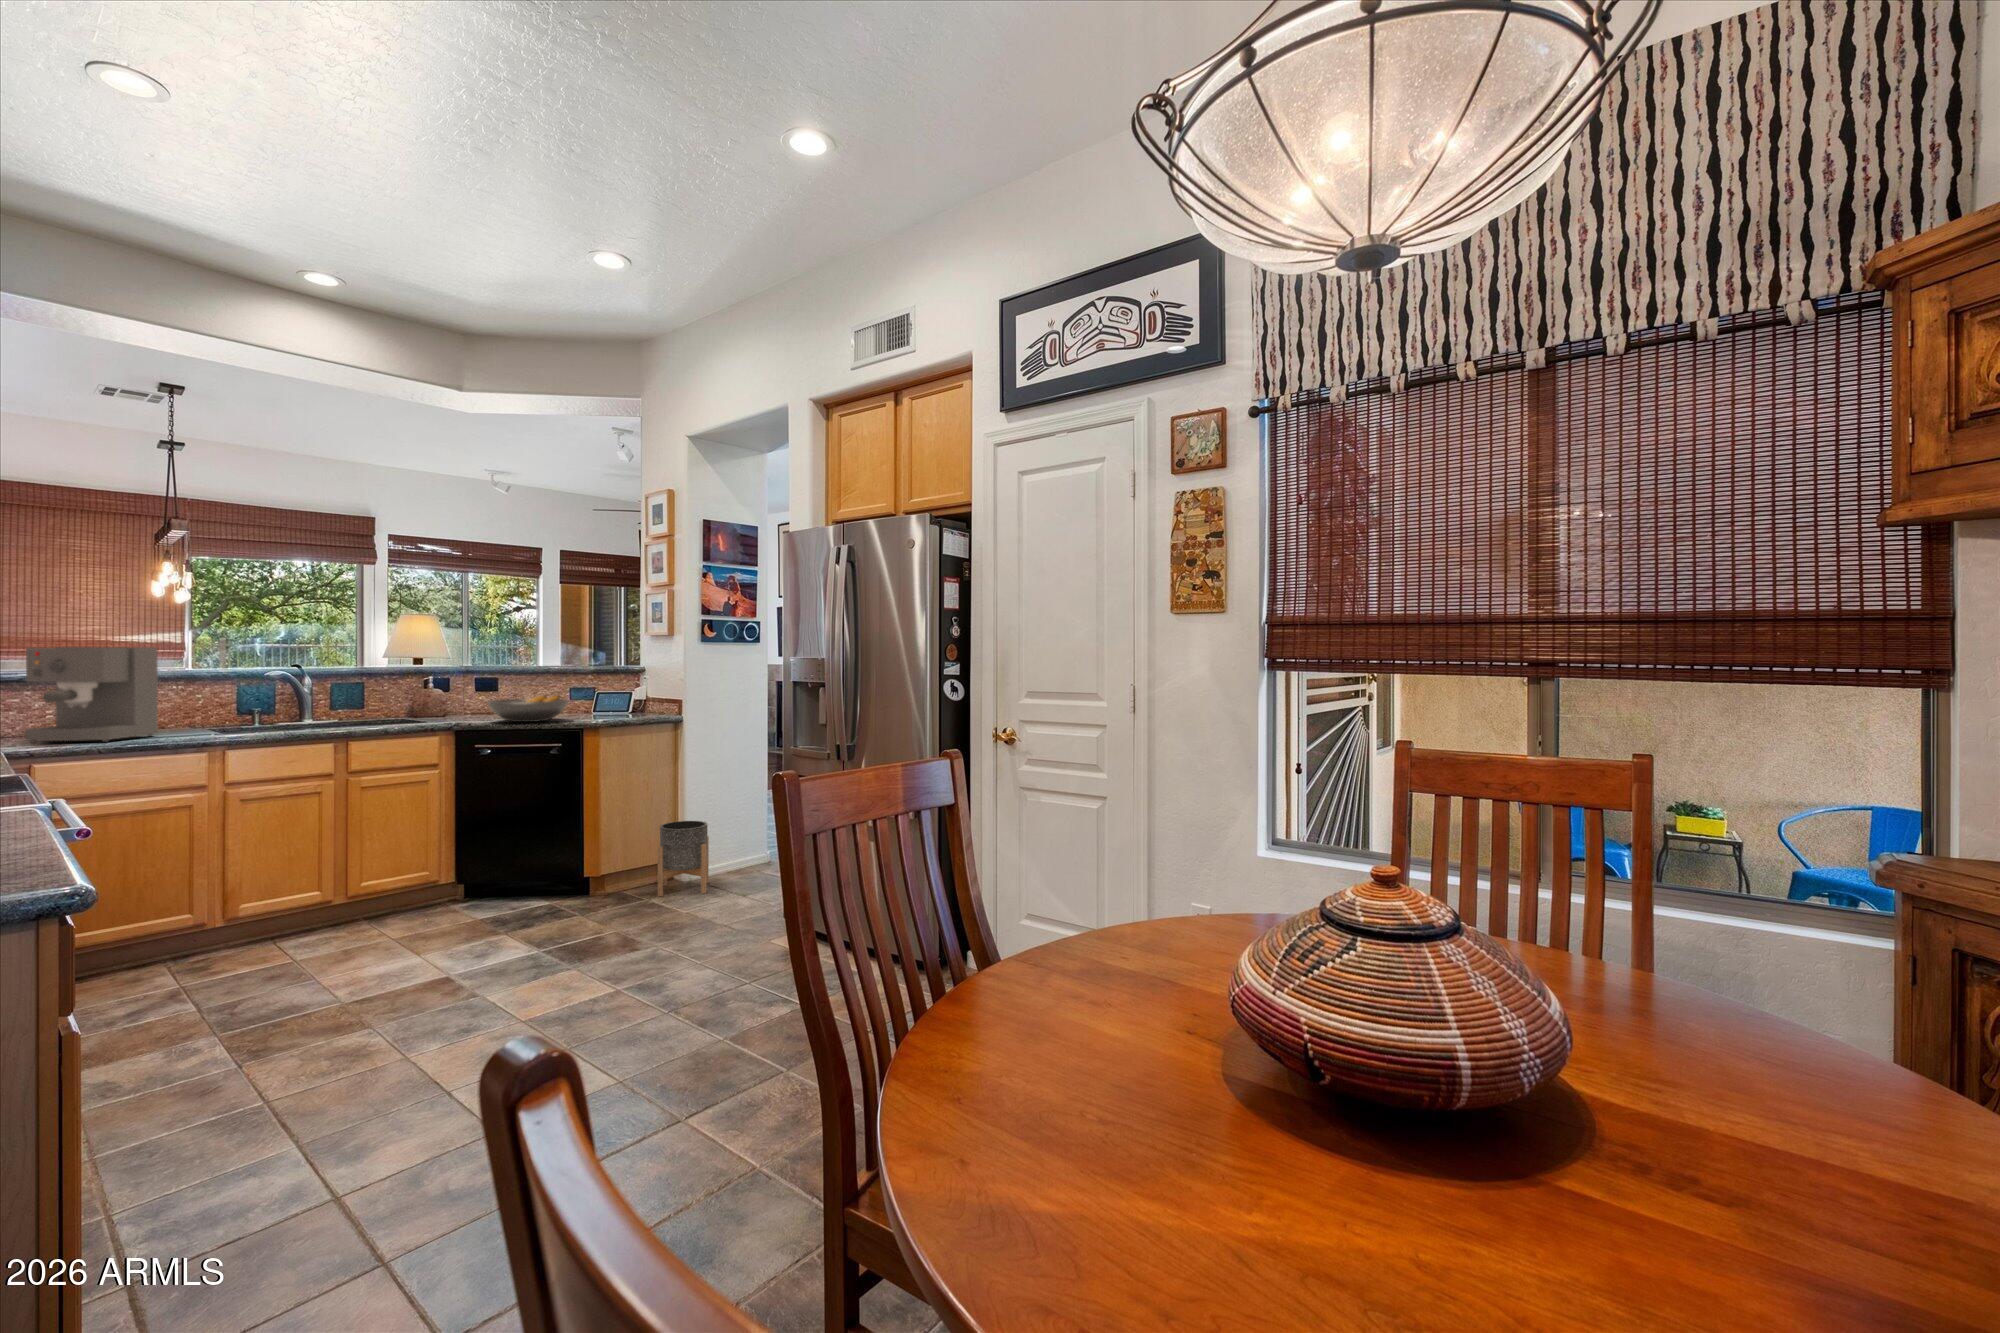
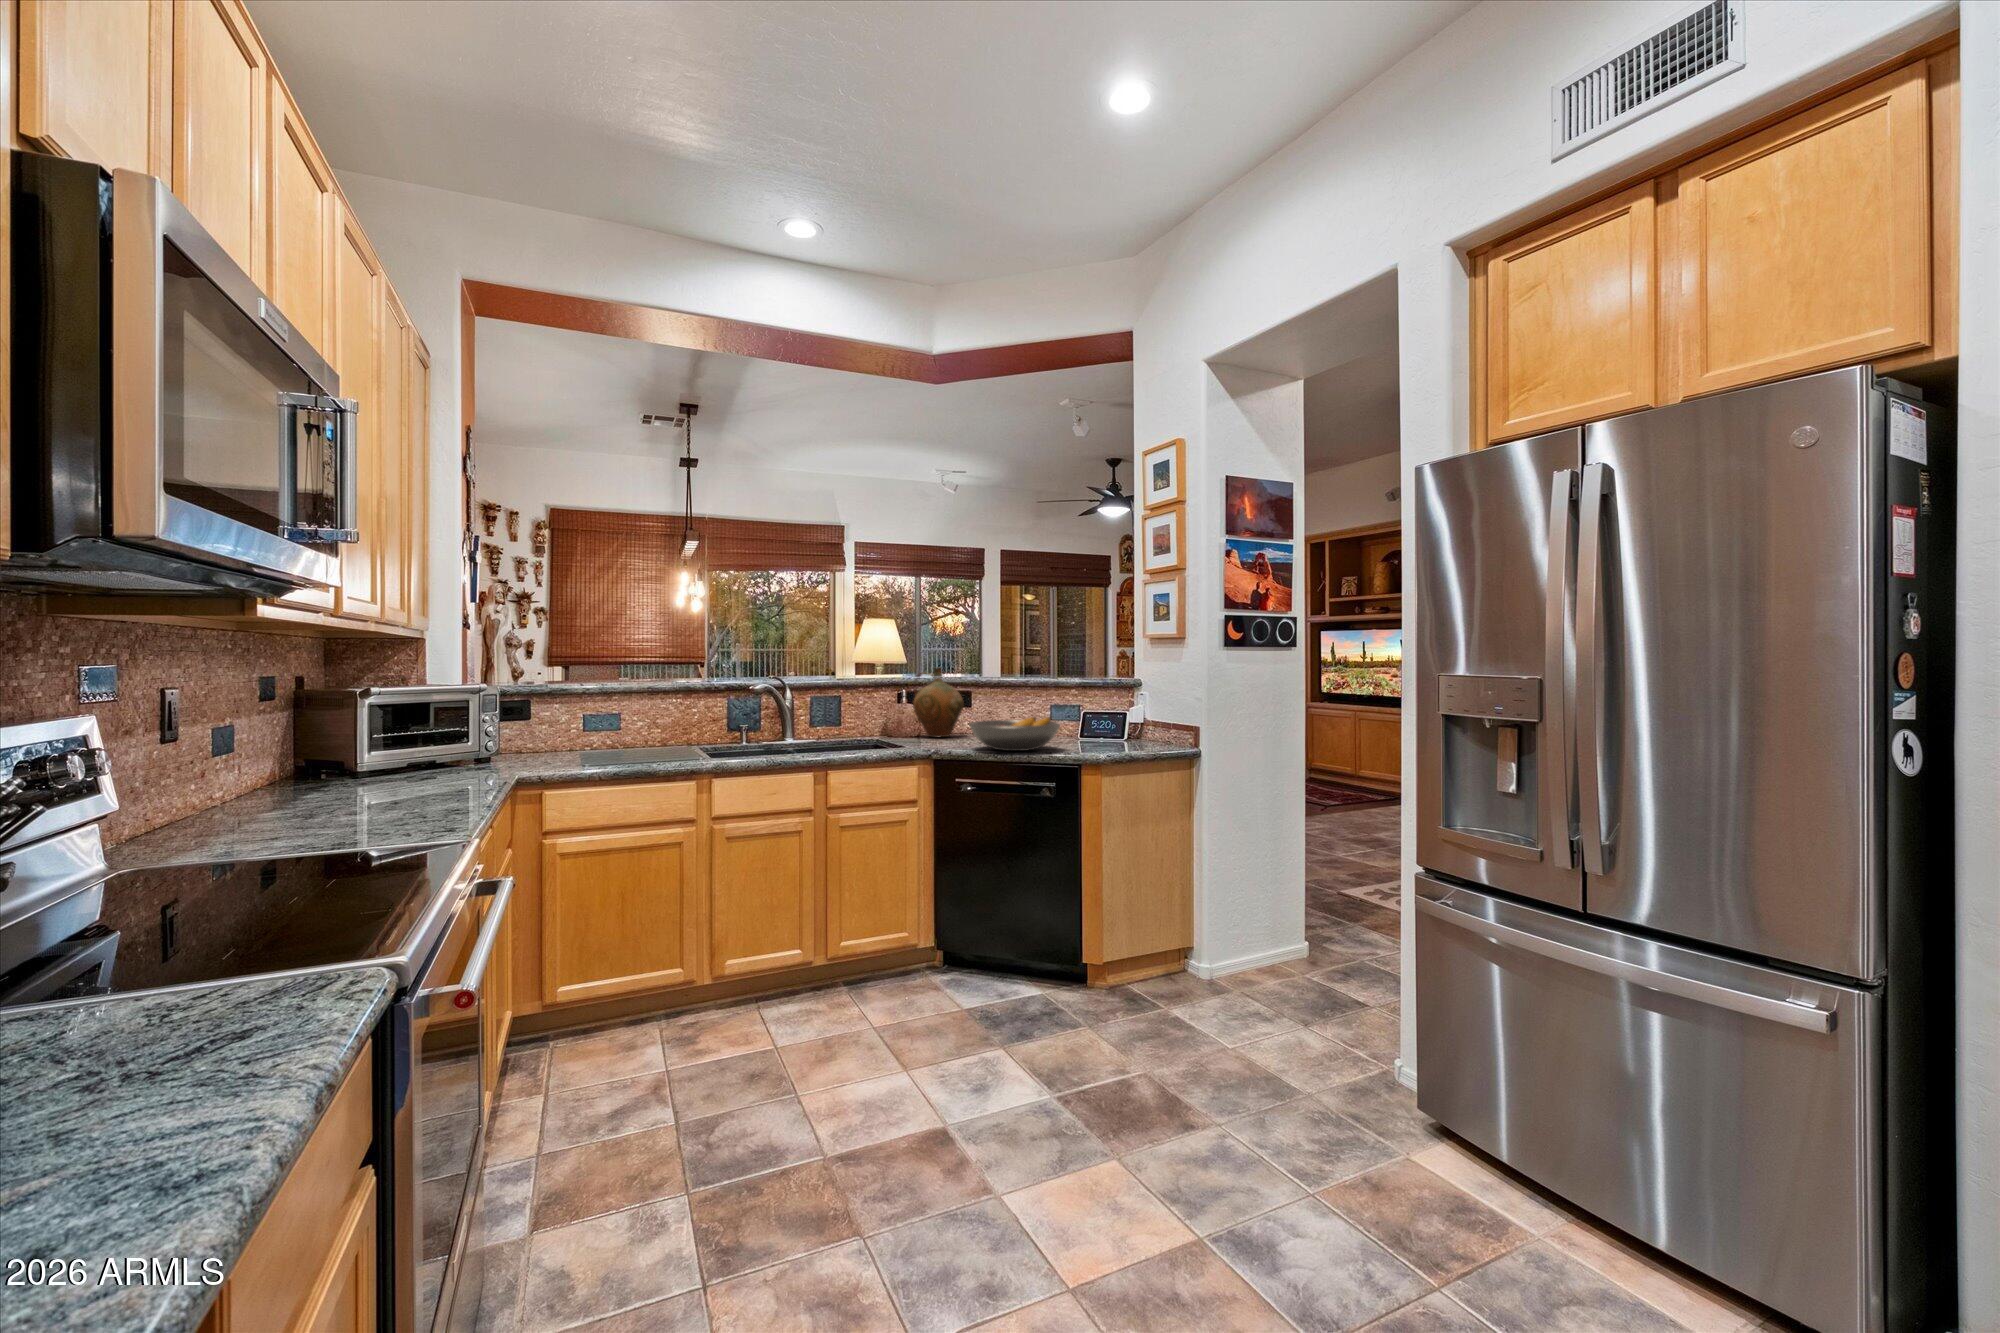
coffee maker: present [25,647,158,743] -> none [543,658,654,766]
ceramic jug: none [438,657,488,716] -> present [913,667,963,737]
planter: present [658,821,709,897] -> none [1174,892,1242,1003]

